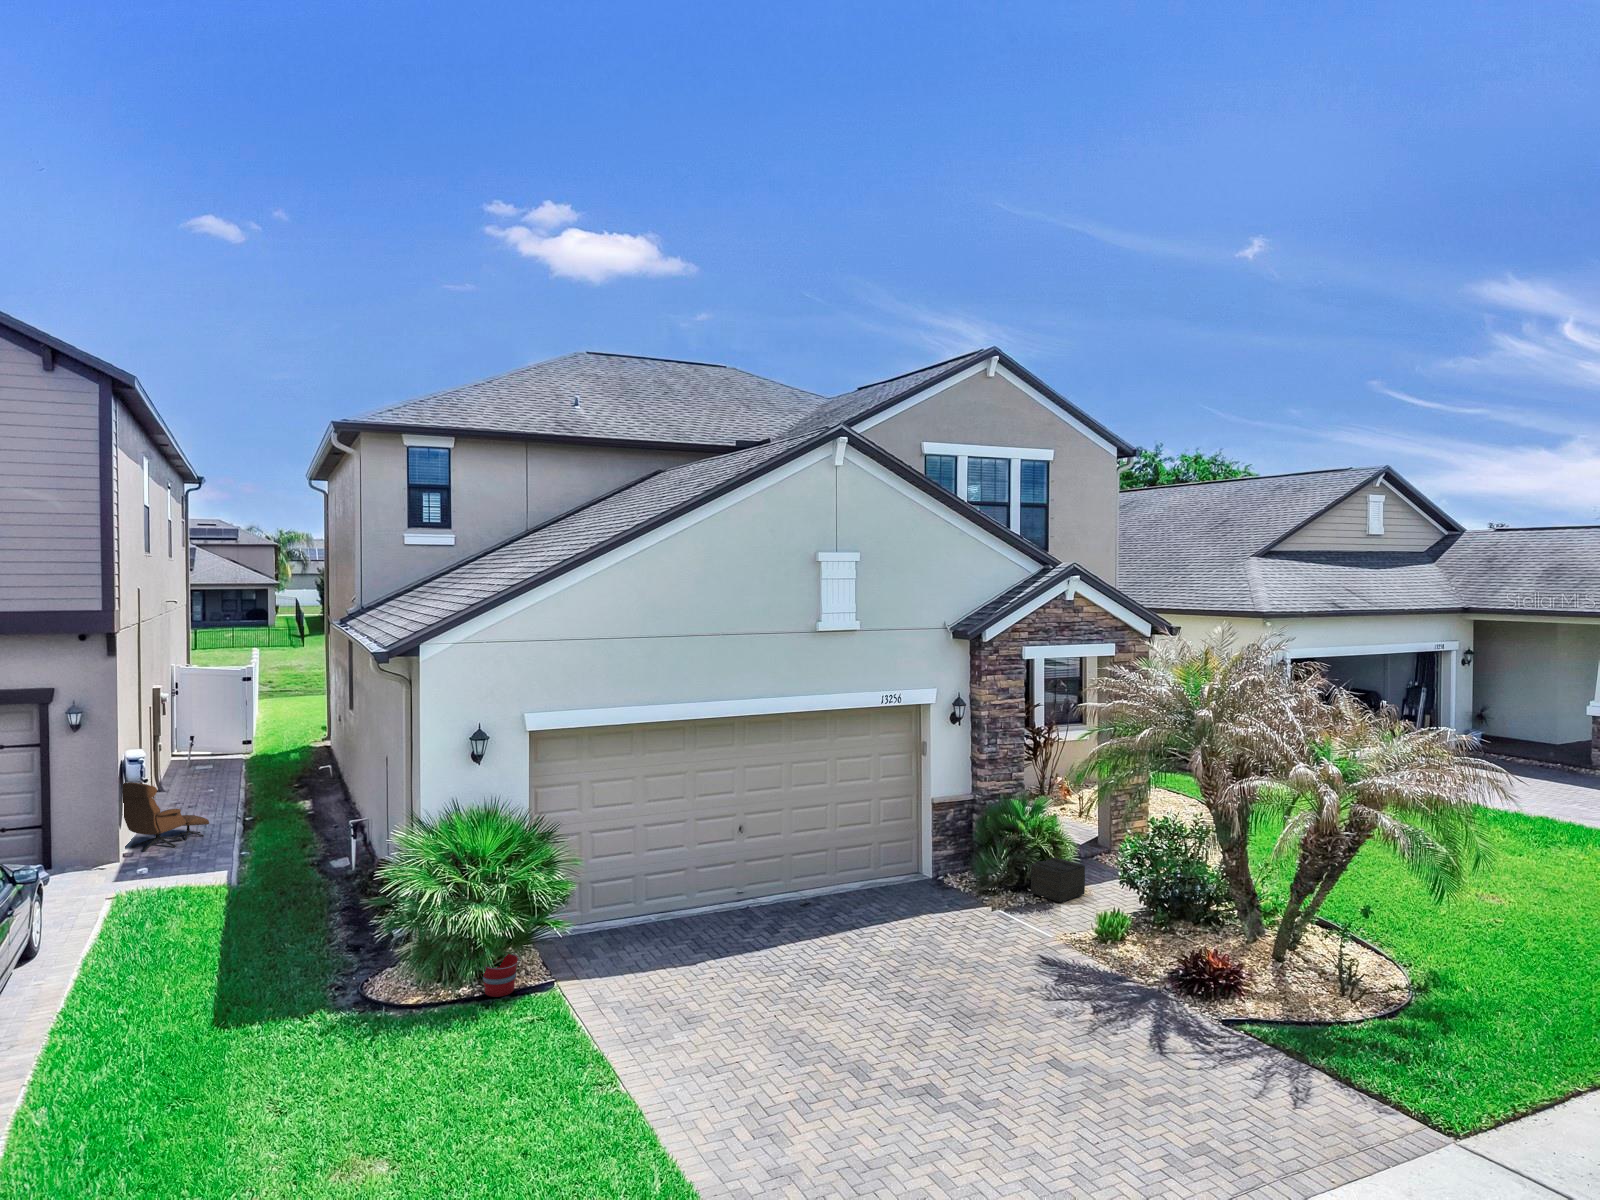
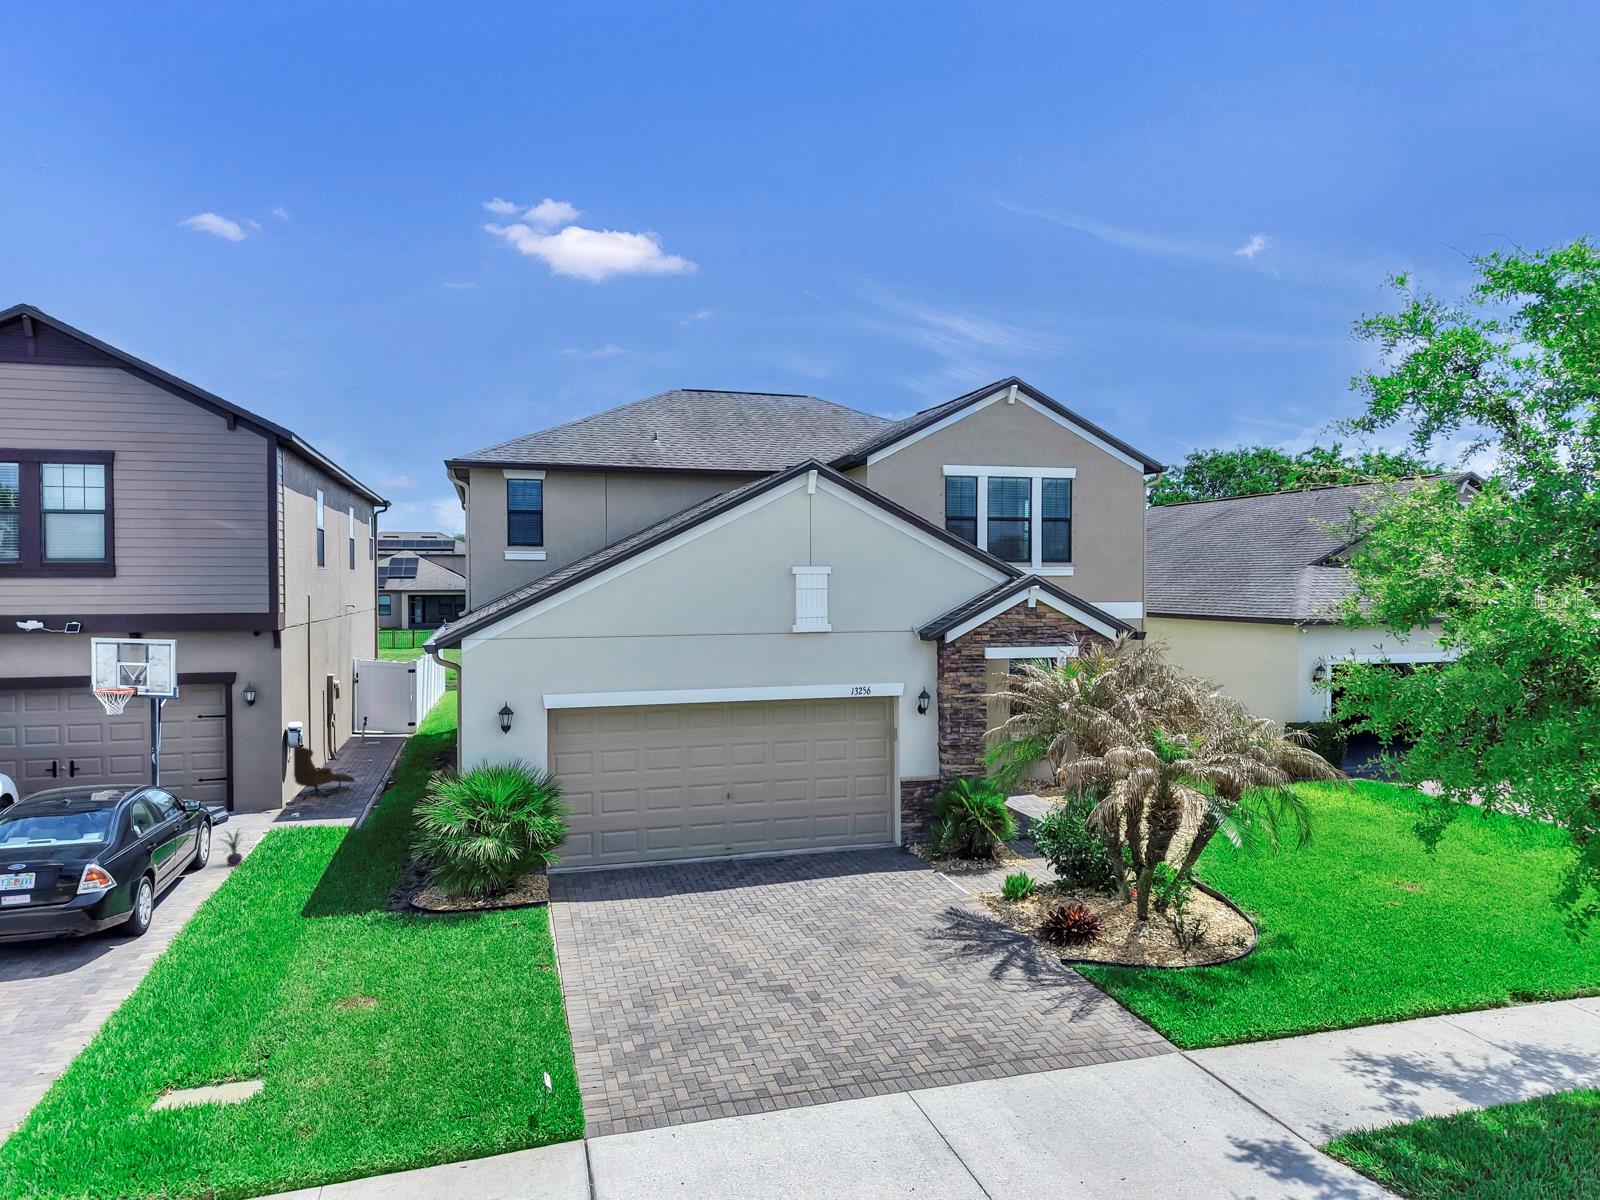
wooden crate: present [1031,857,1085,902] -> none [978,832,1026,871]
decorative plant: none [41,901,111,955] -> present [222,832,242,866]
bucket: present [483,954,519,997] -> none [490,880,520,911]

